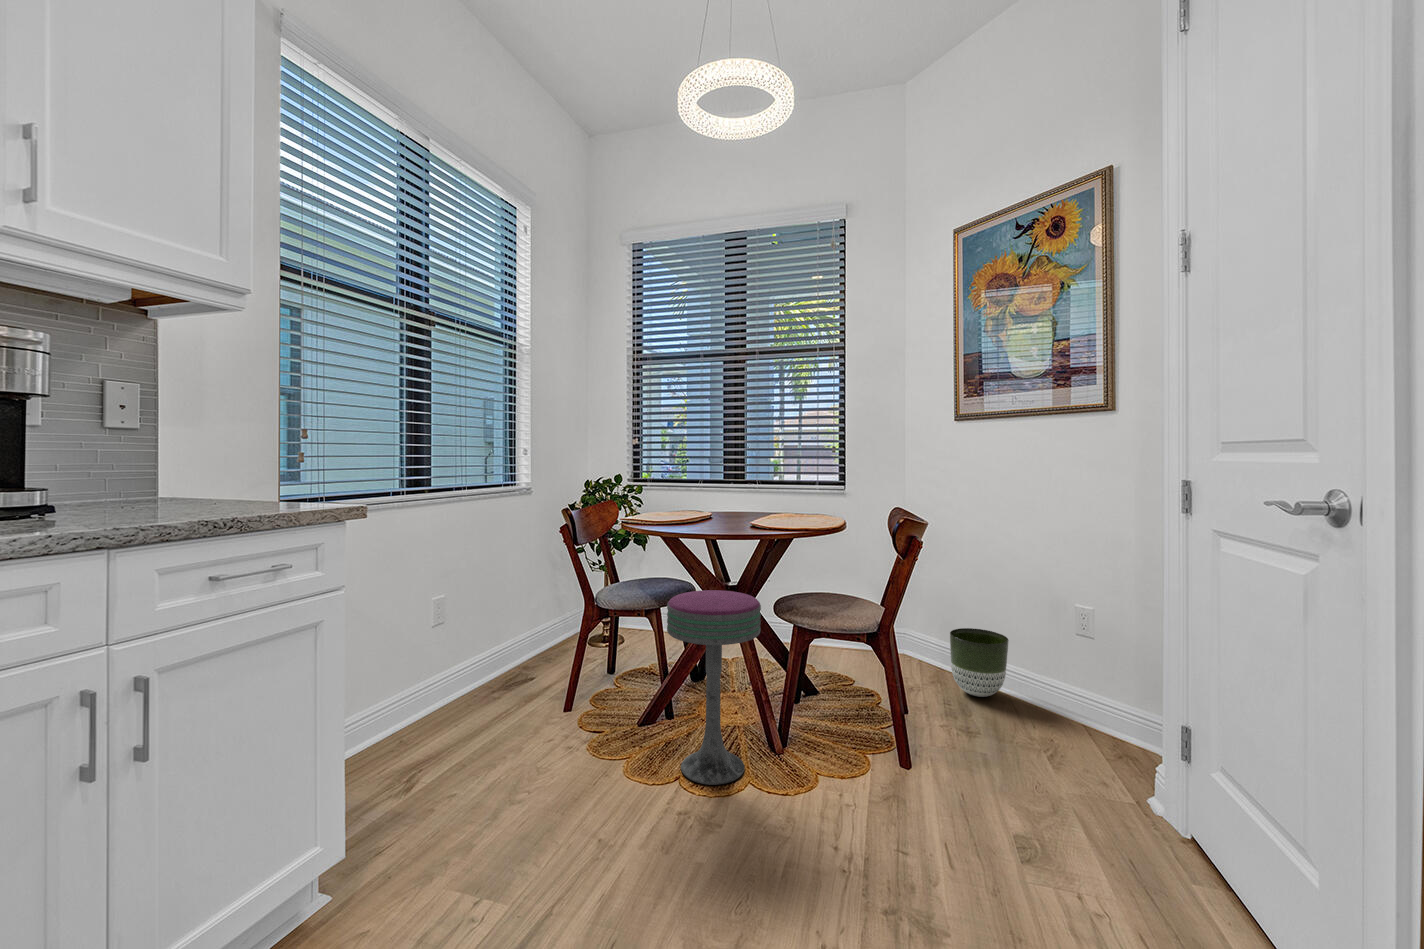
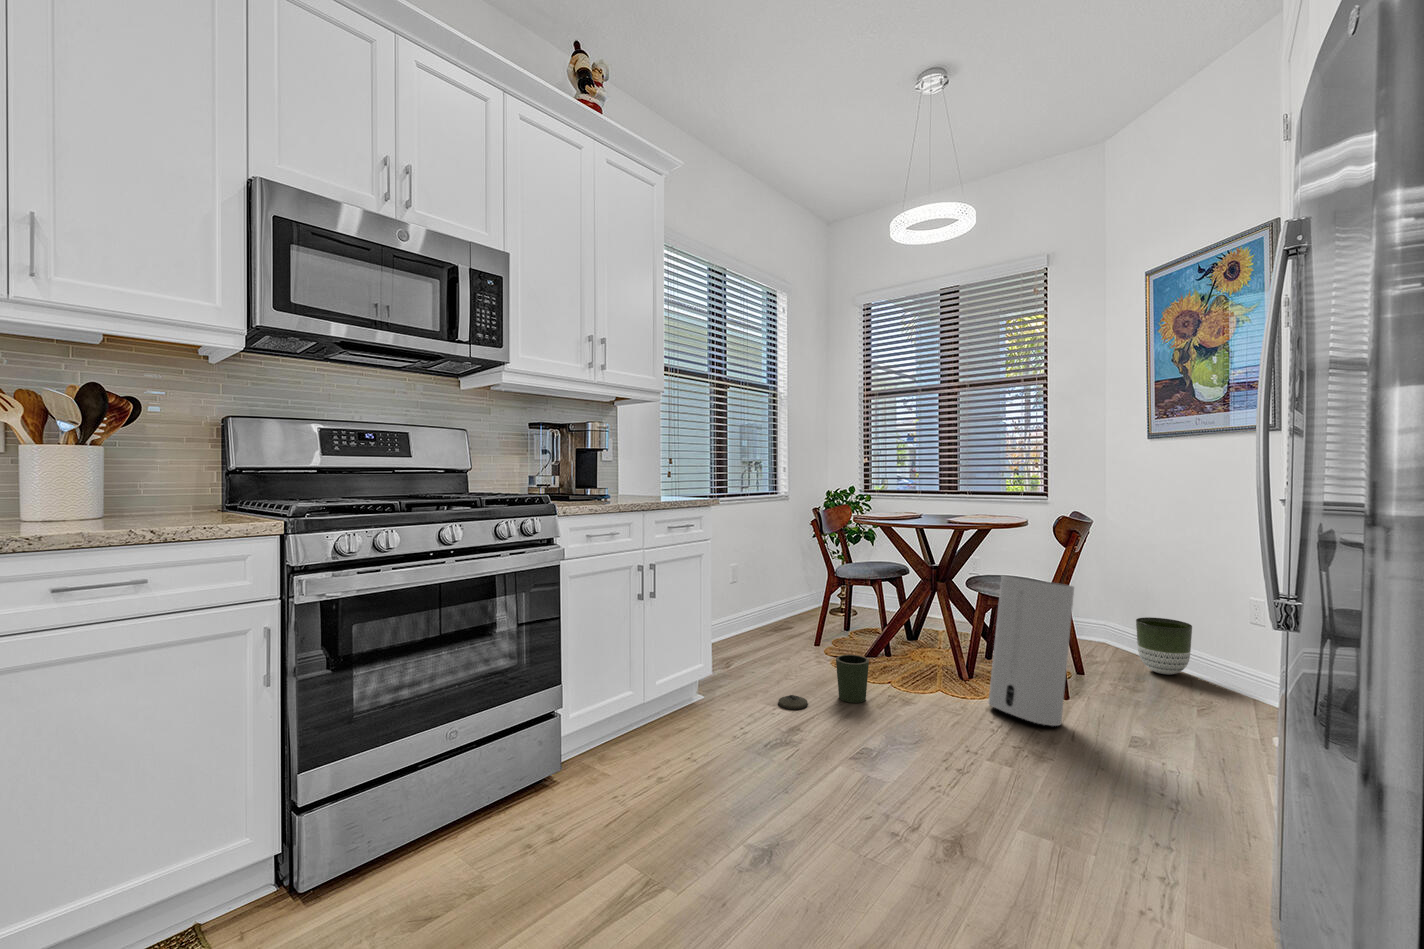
bar stool: present [667,590,761,785] -> none [883,564,949,690]
air purifier: none [822,607,941,841] -> present [989,575,1074,726]
trash can: none [486,753,648,893] -> present [778,655,869,709]

